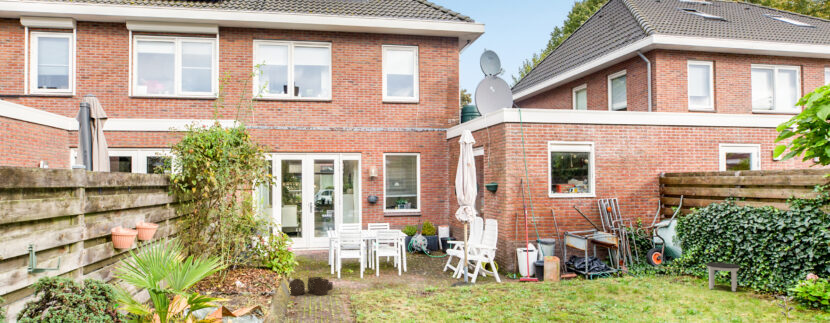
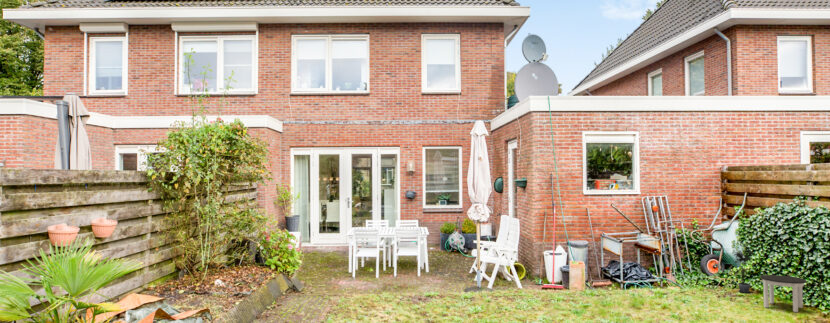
potted plant: none [678,241,696,279] -> present [734,248,755,293]
woven basket: present [289,276,333,296] -> none [290,272,338,292]

